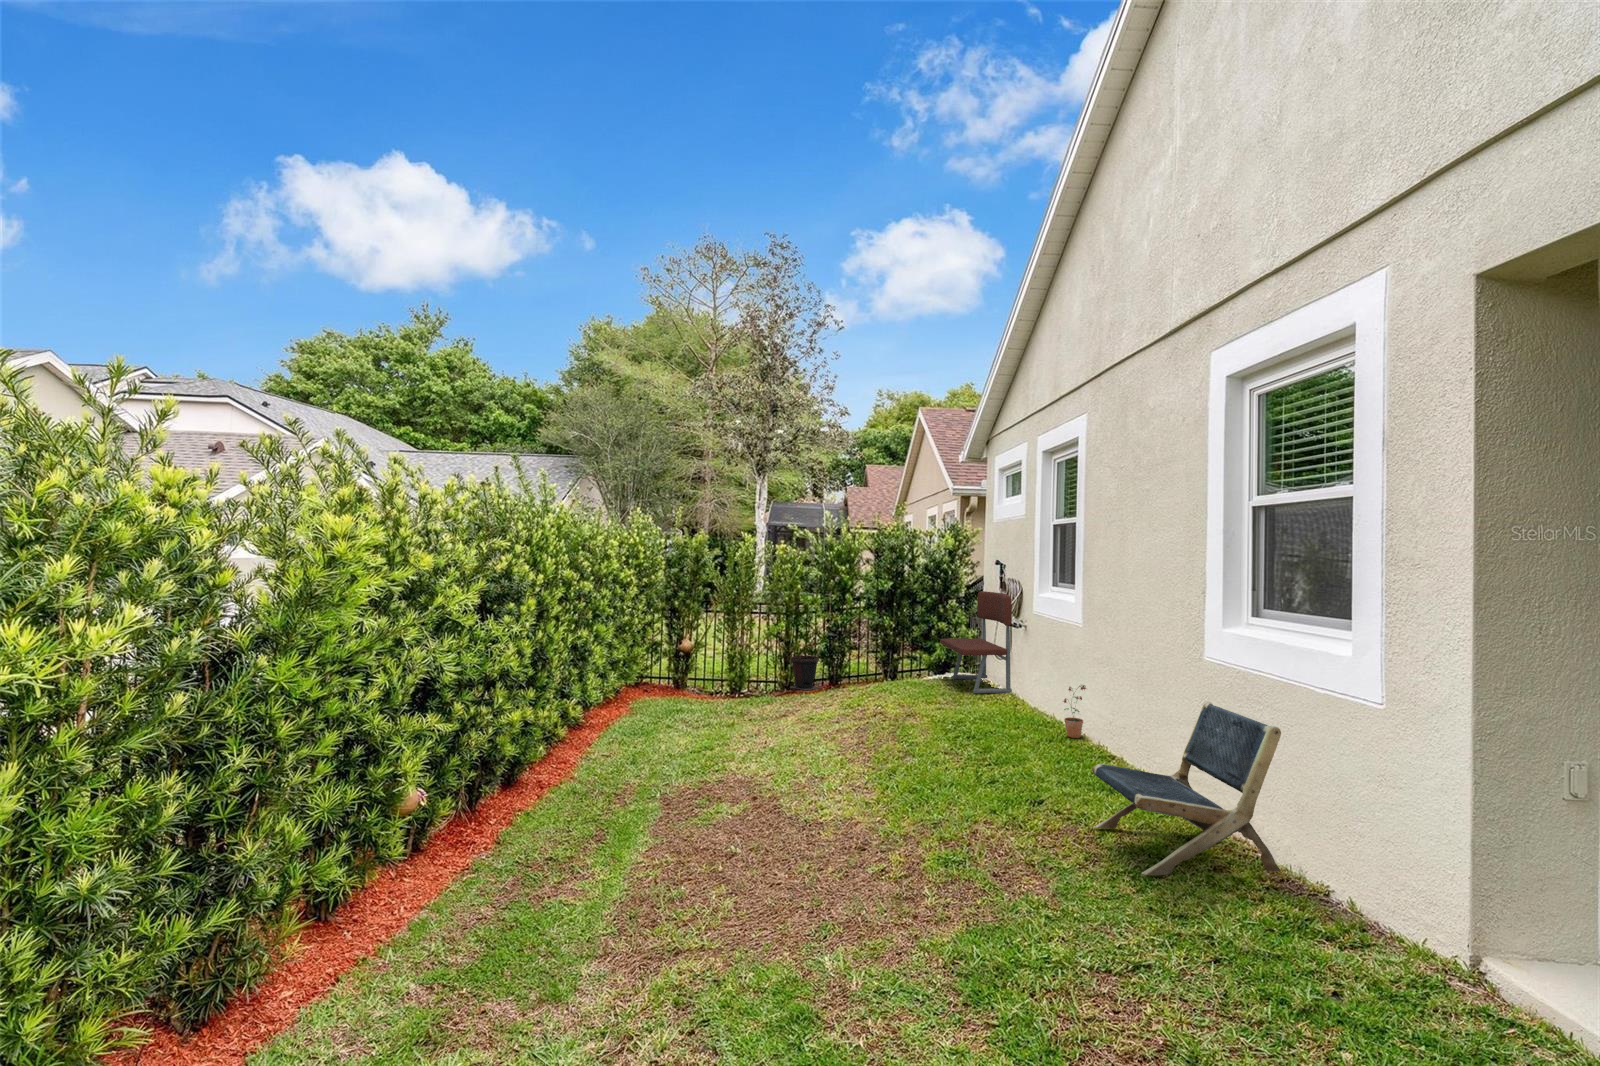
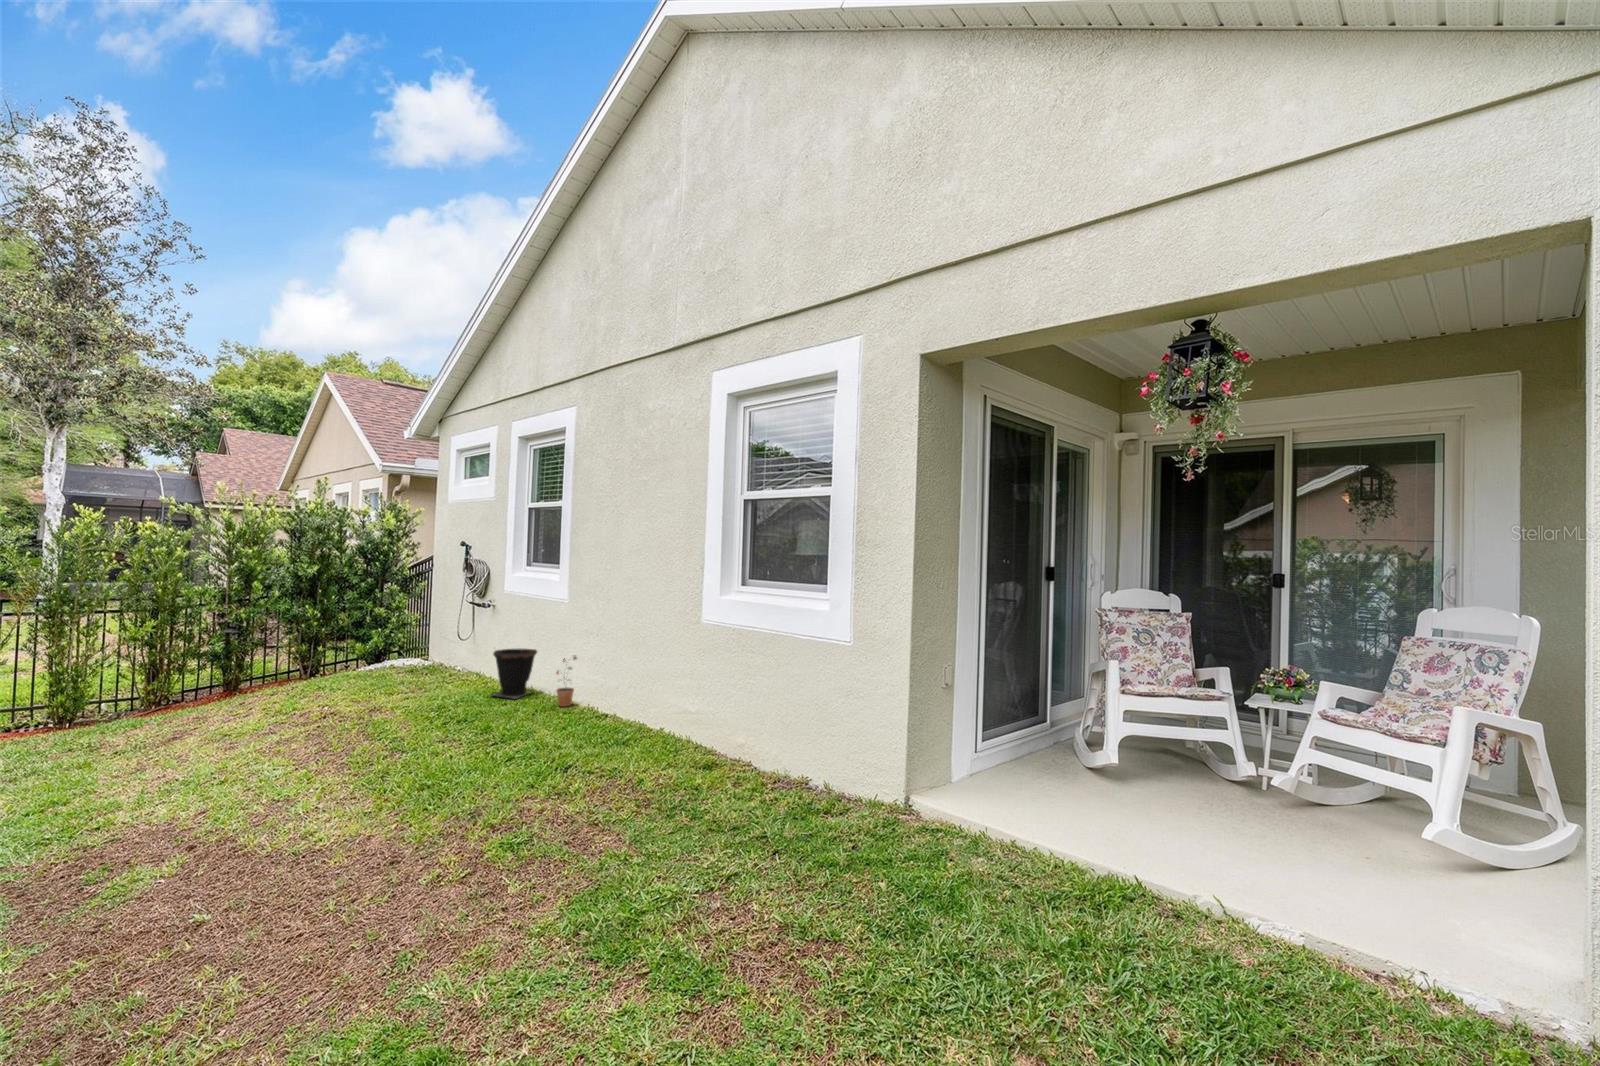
bench: present [940,591,1012,693] -> none [386,571,483,681]
bucket: present [791,655,822,690] -> present [492,649,537,699]
lounge chair: present [1092,701,1281,875] -> none [629,652,772,802]

